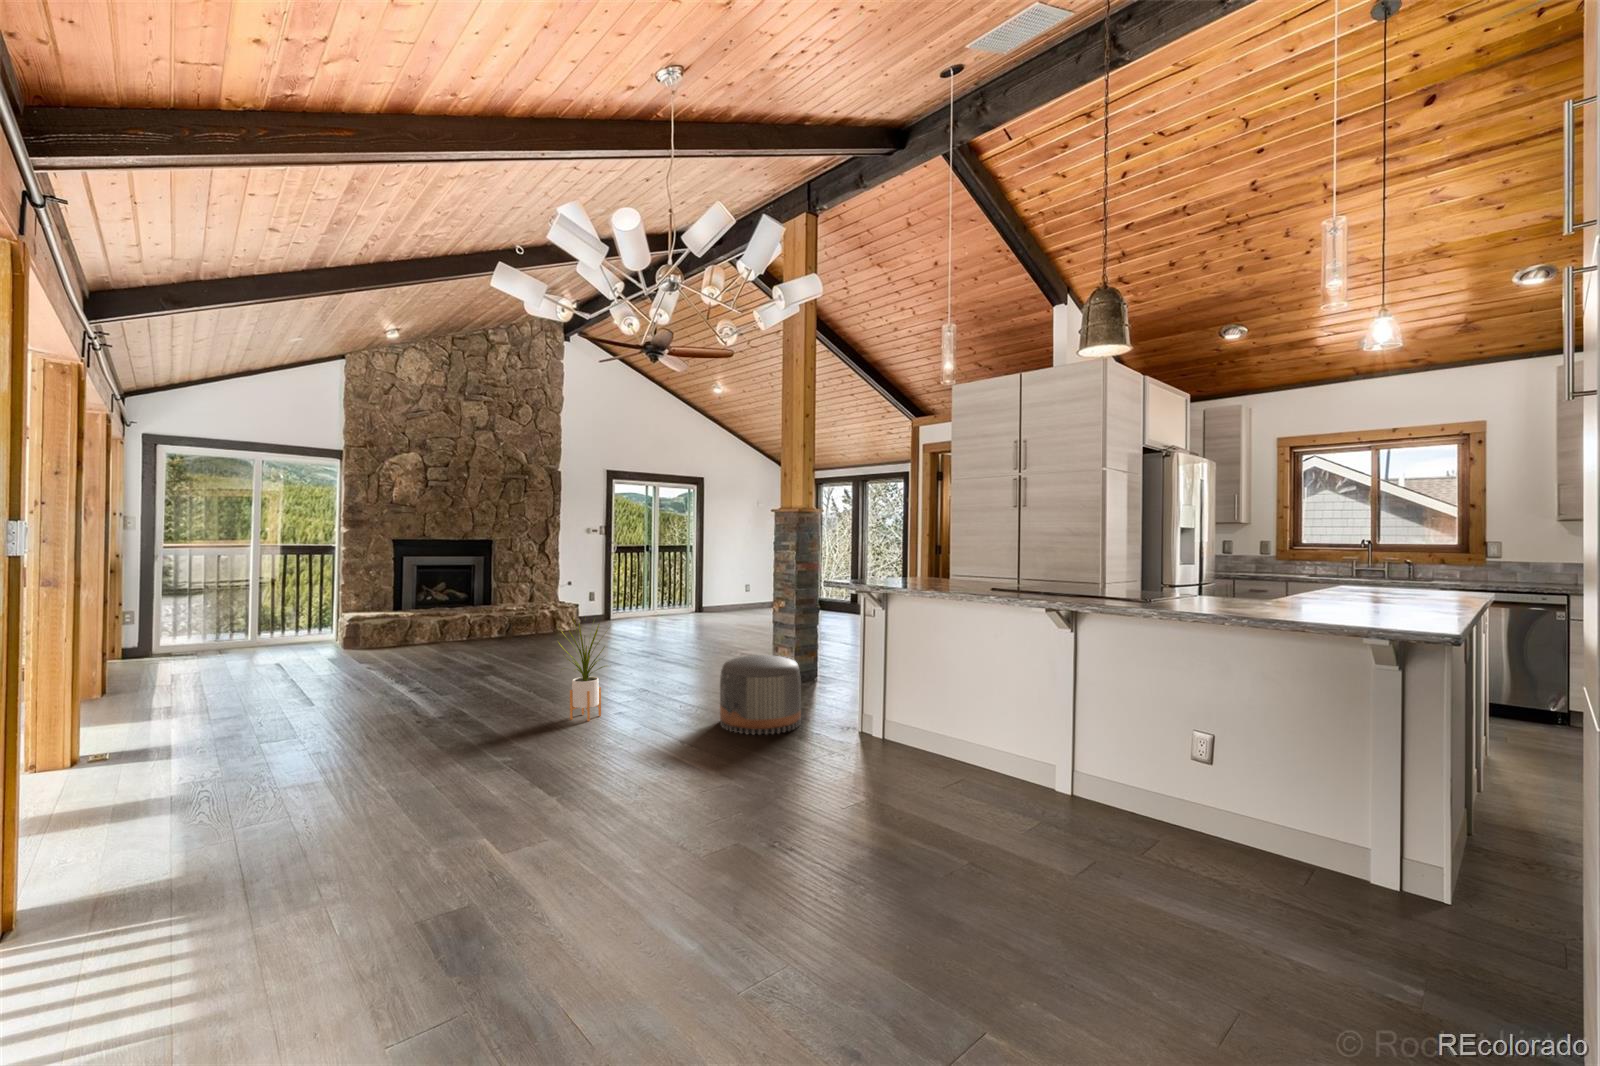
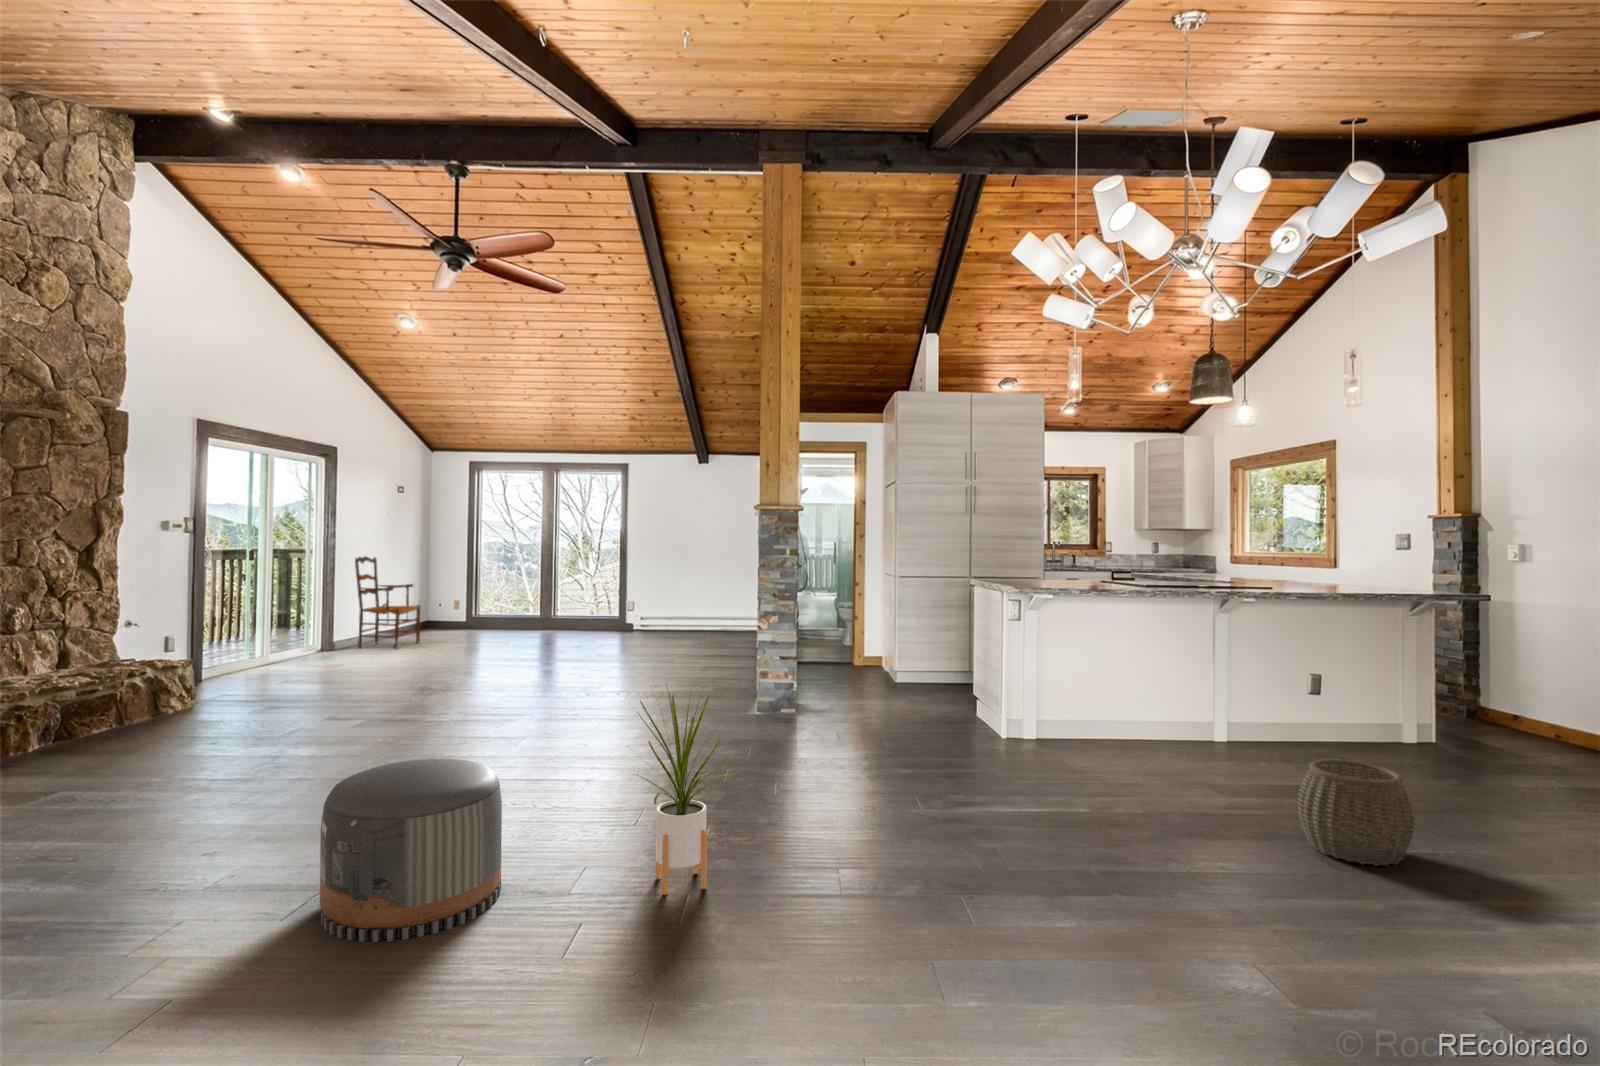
armchair: none [714,547,754,608] -> present [355,556,420,649]
pouf: present [720,655,801,735] -> present [320,759,502,942]
woven basket: none [922,713,999,793] -> present [1298,759,1415,866]

